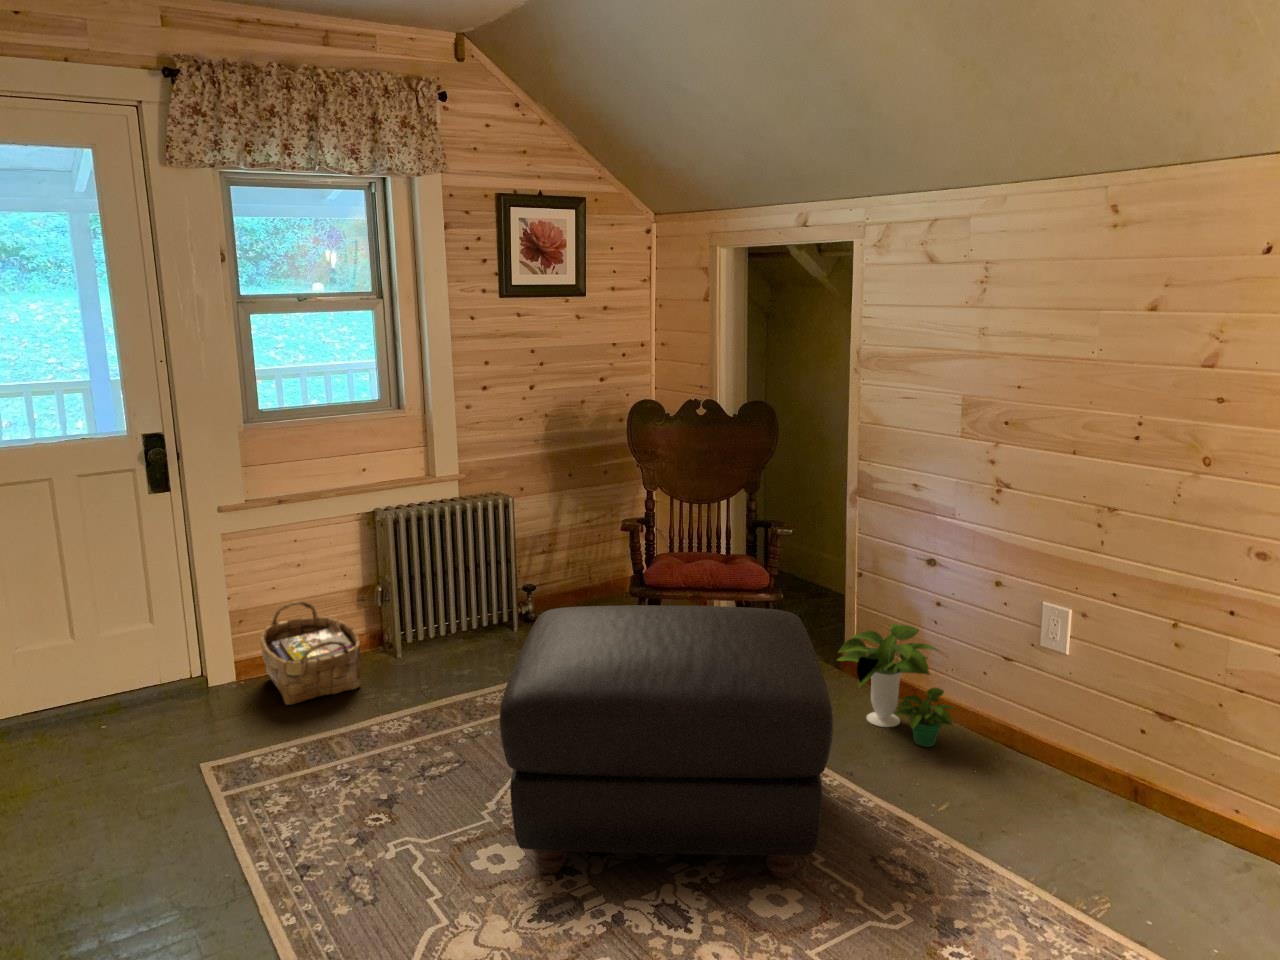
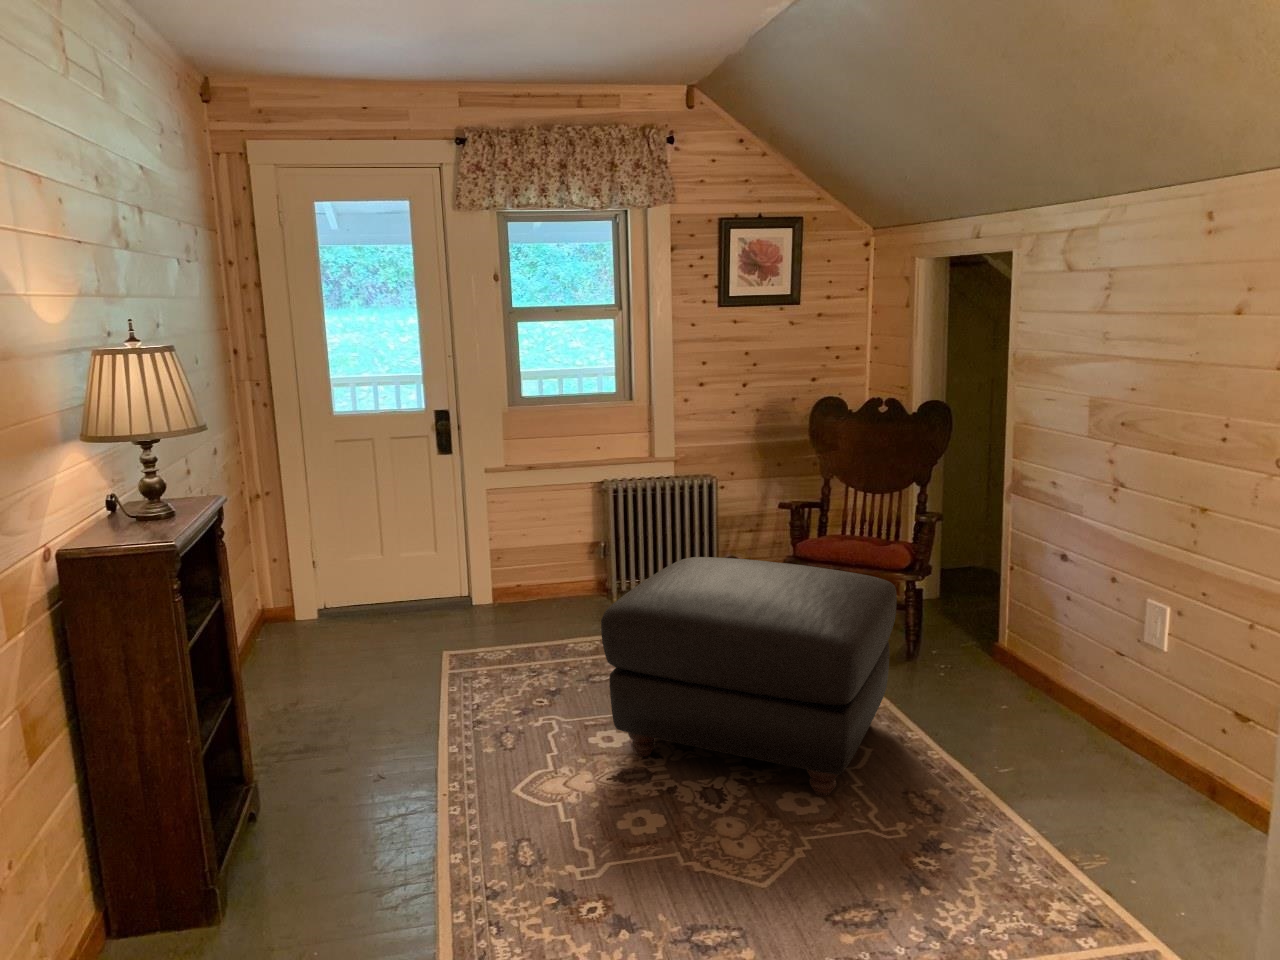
woven basket: present [260,601,361,705] -> none [506,545,578,622]
potted plant: present [837,624,956,747] -> none [957,613,1065,730]

